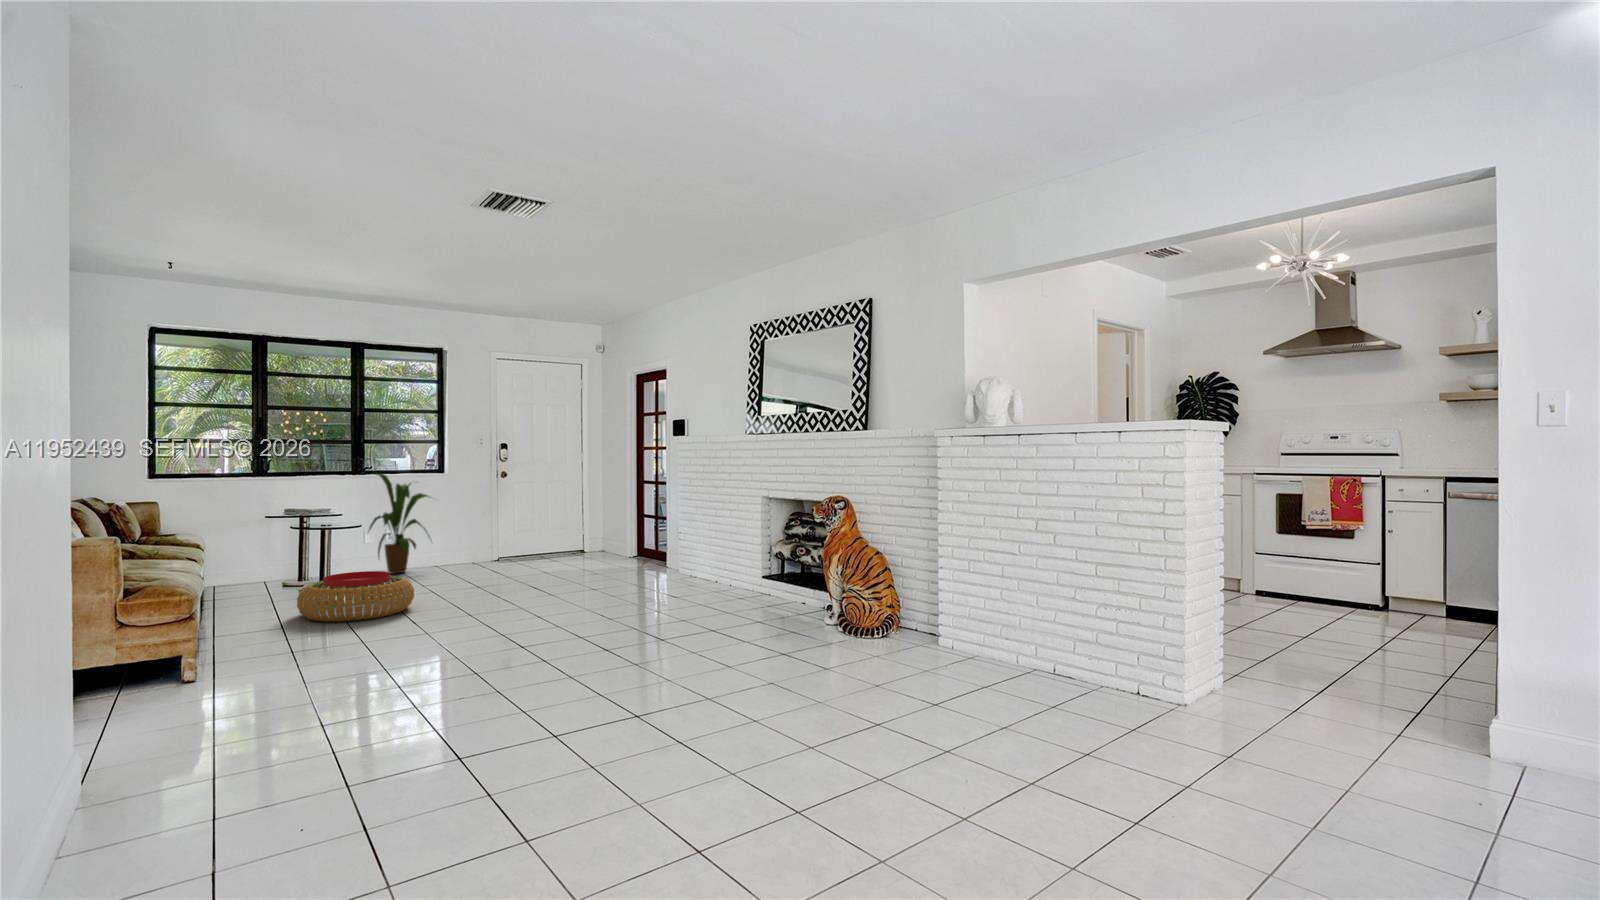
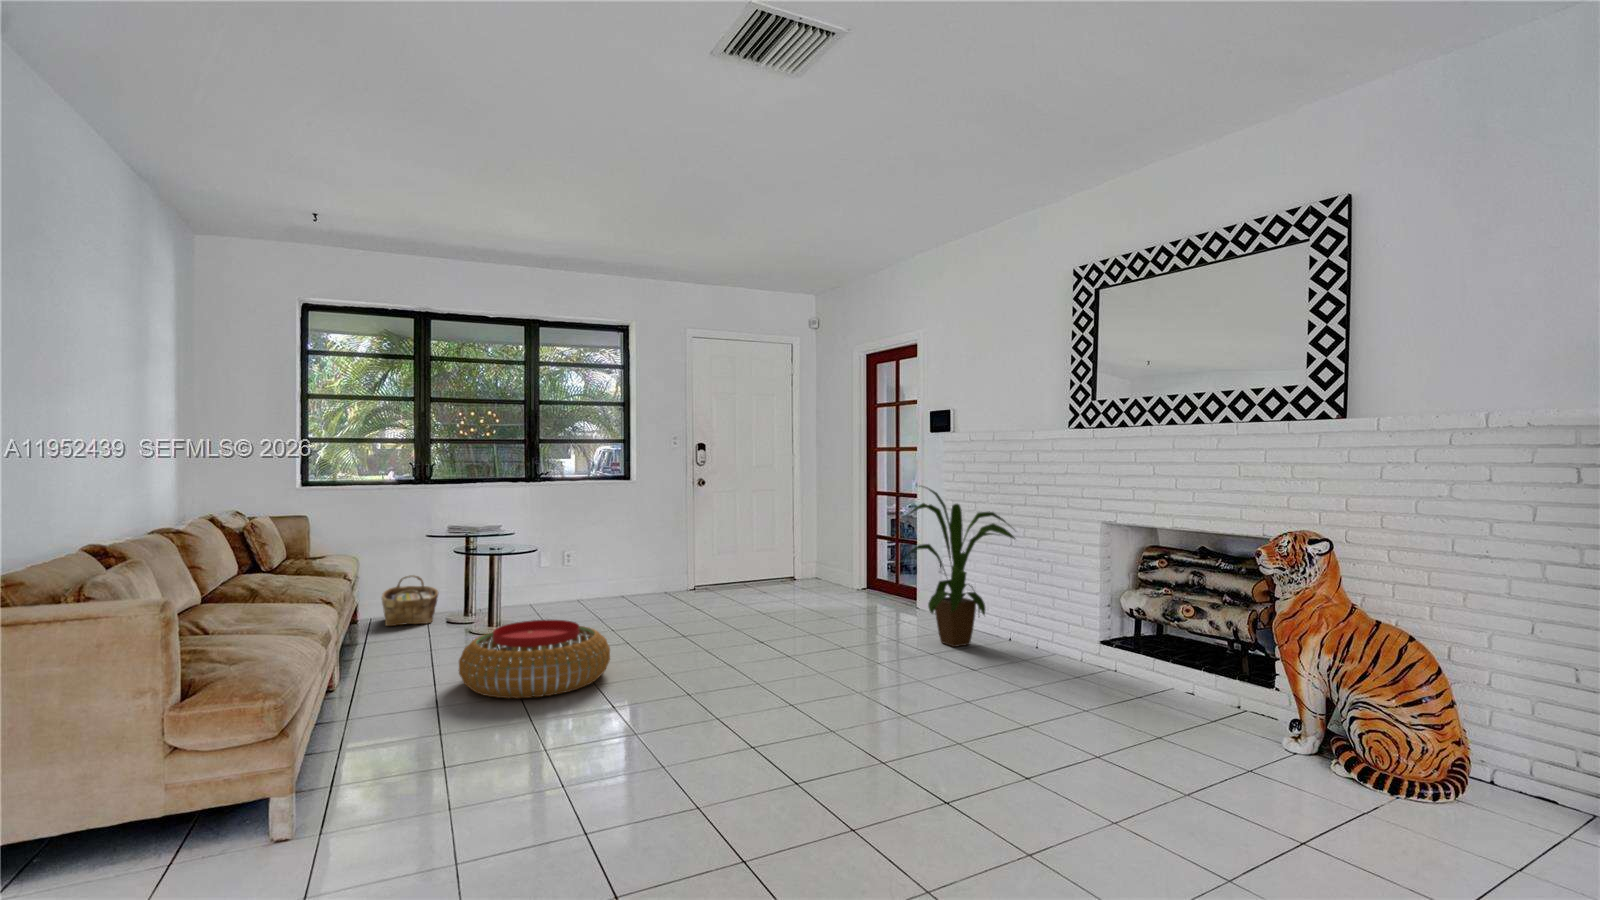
house plant: present [369,473,430,574] -> present [907,486,1016,647]
woven basket: none [225,549,275,589] -> present [382,575,438,626]

